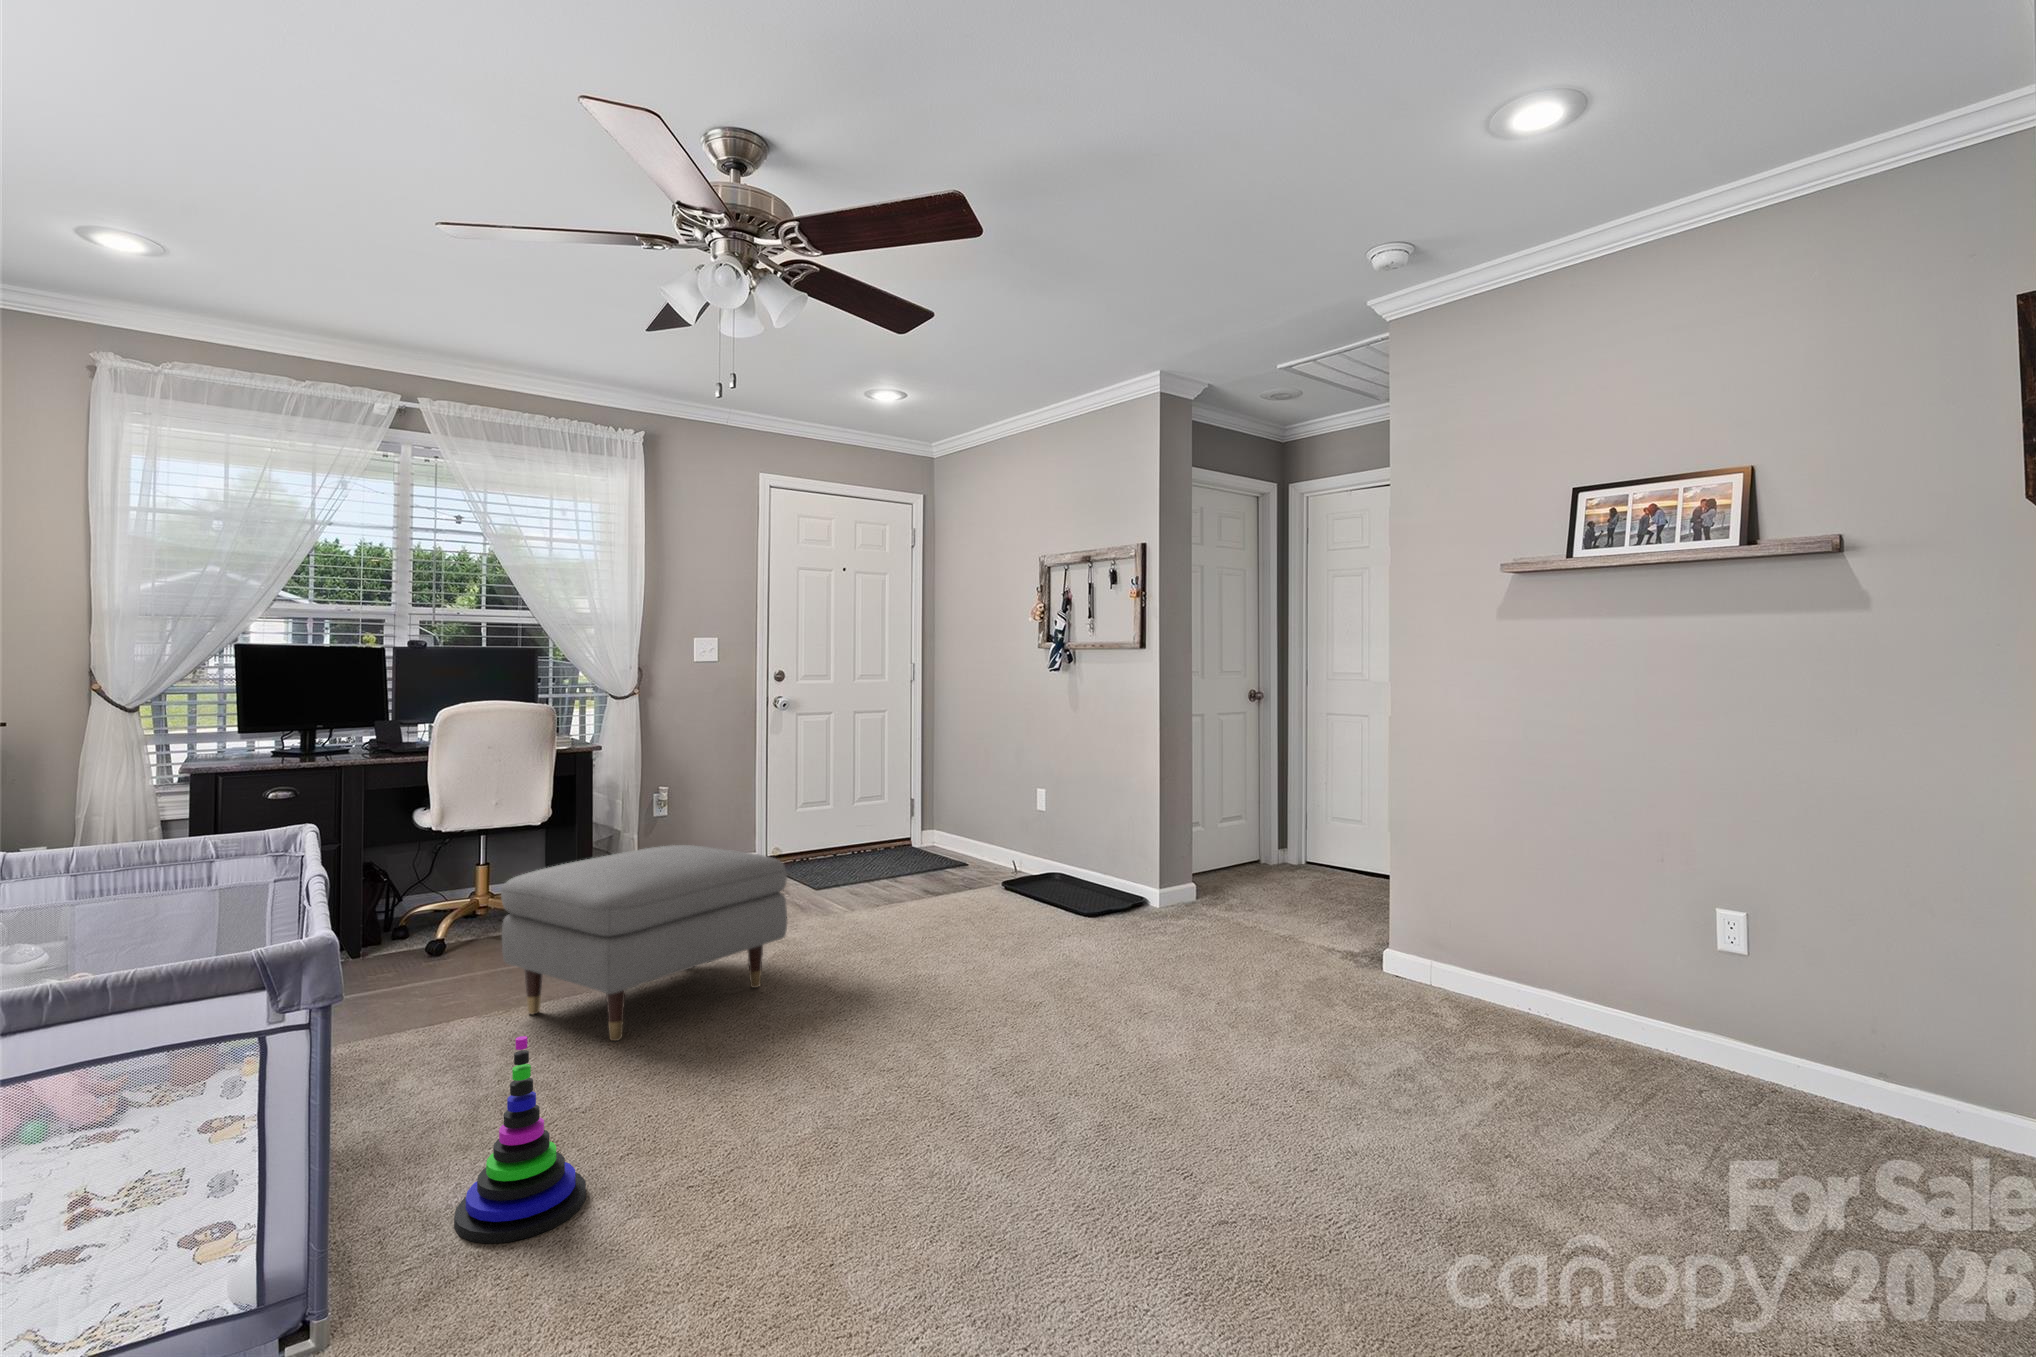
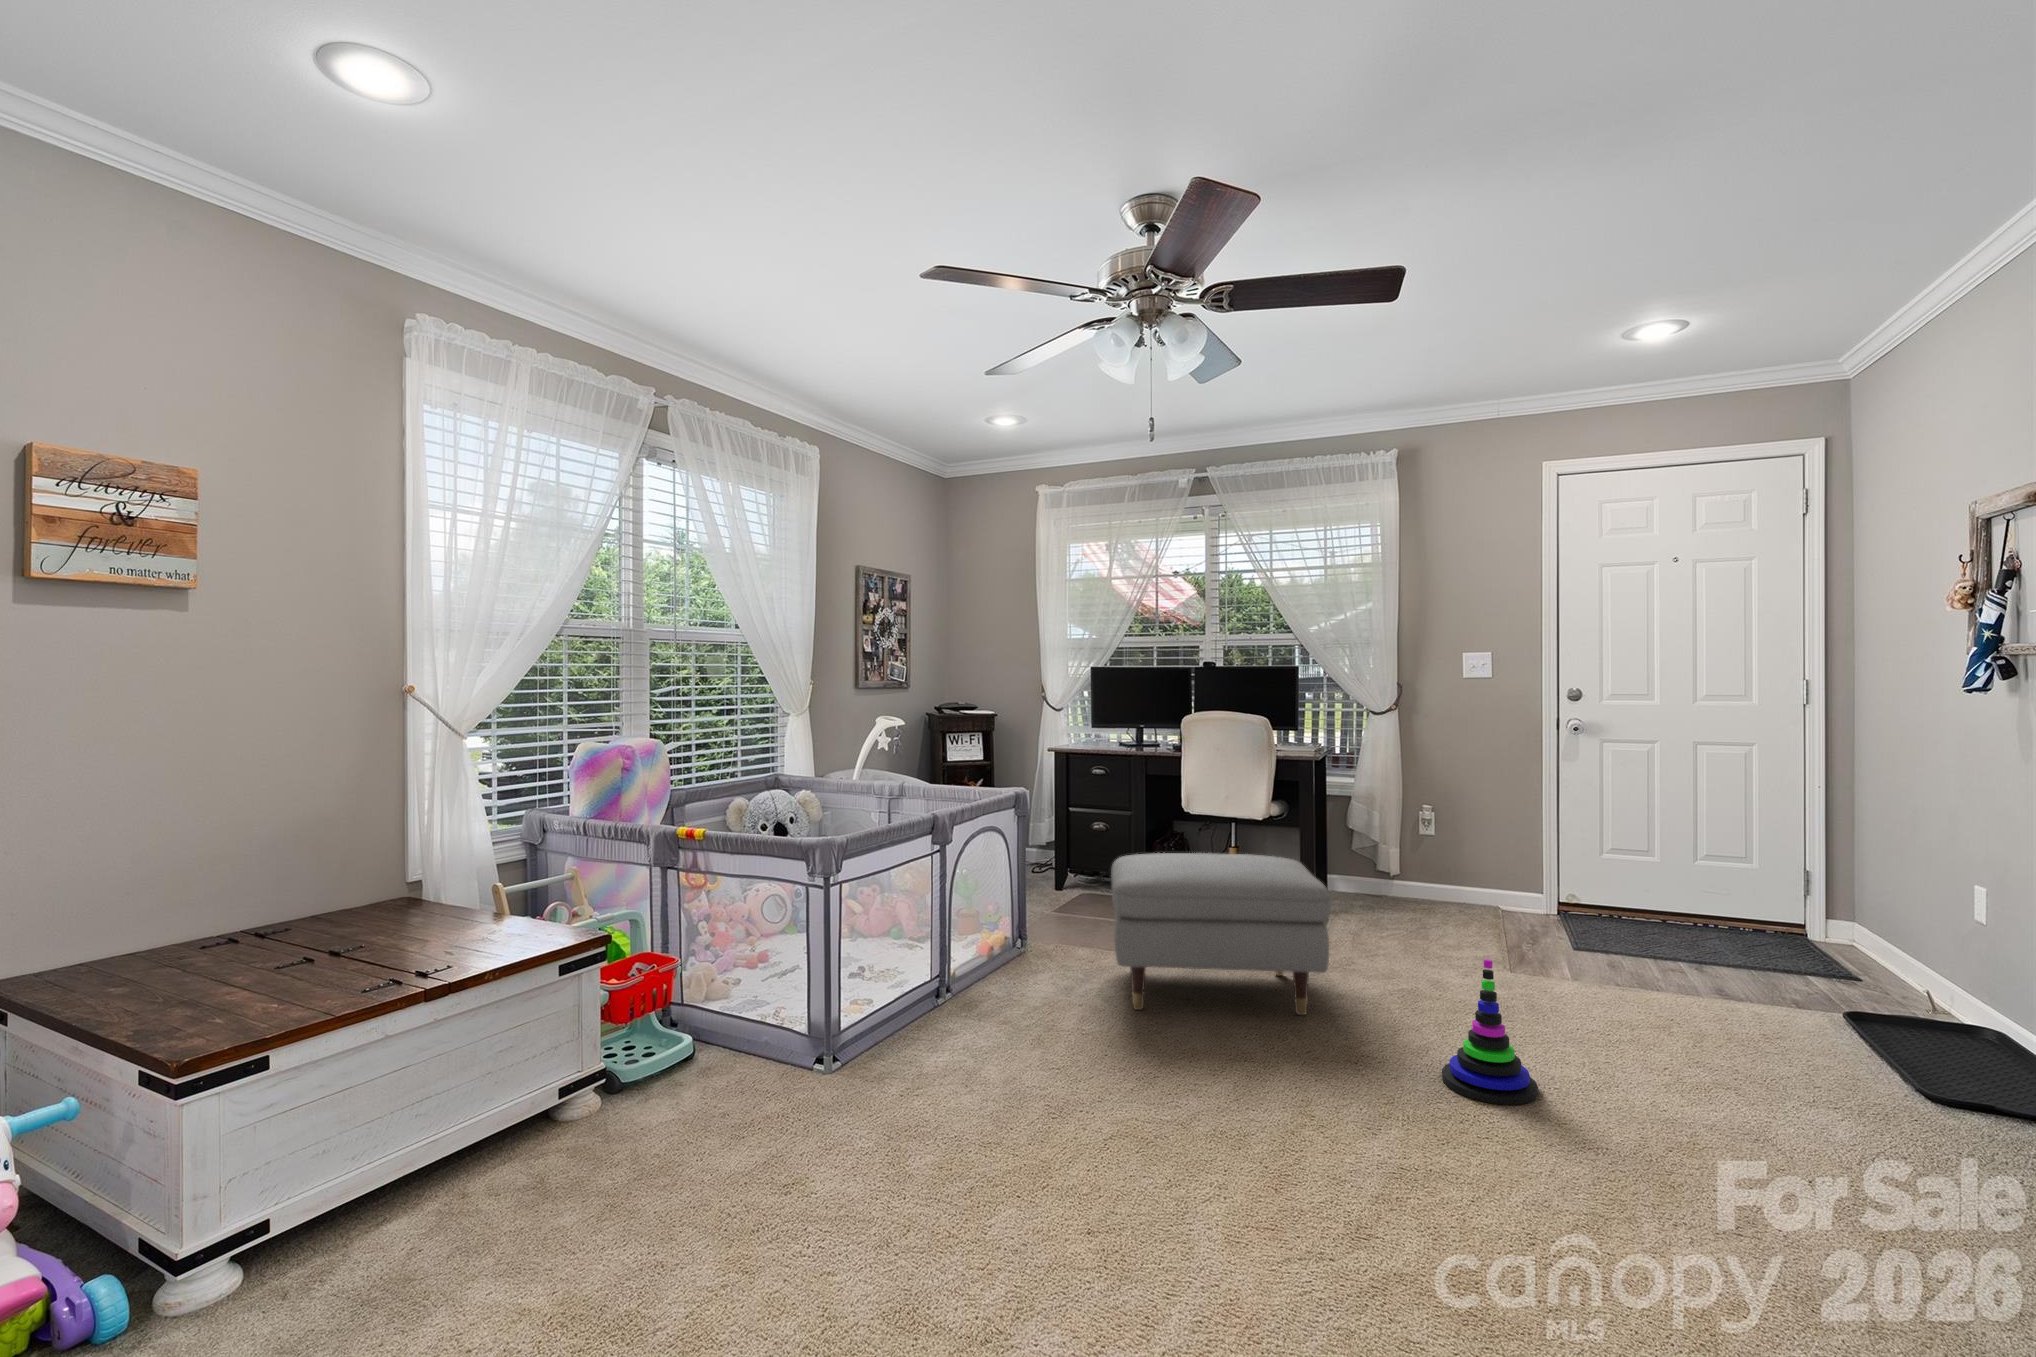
stacking toy: present [454,1036,586,1244] -> present [1442,959,1538,1105]

